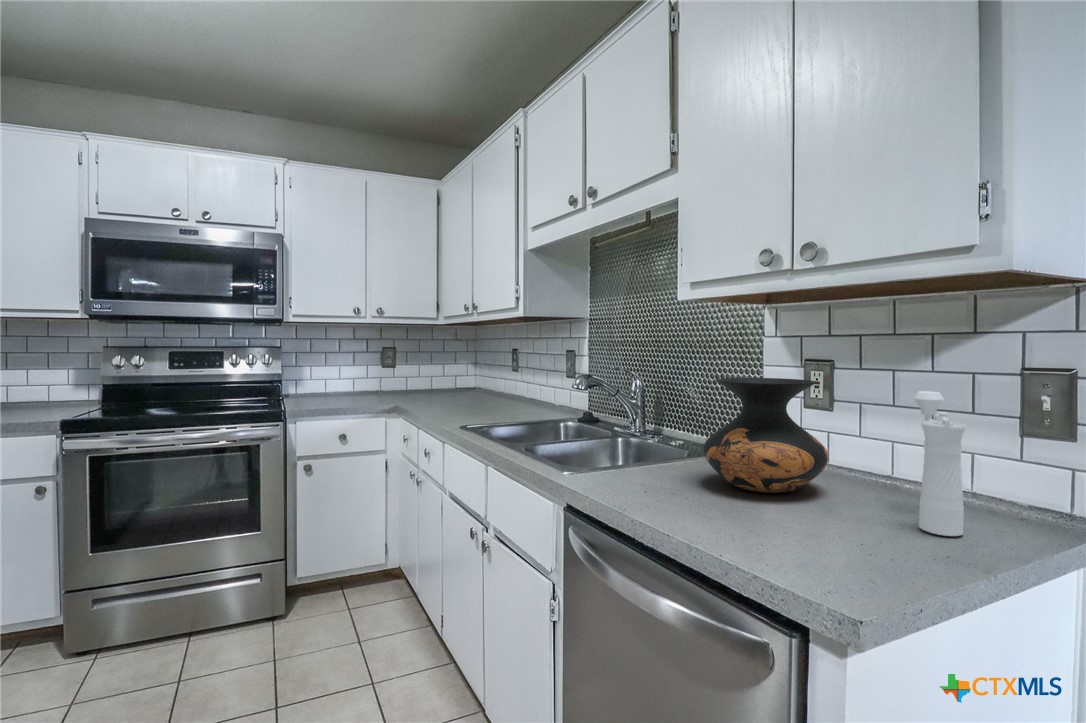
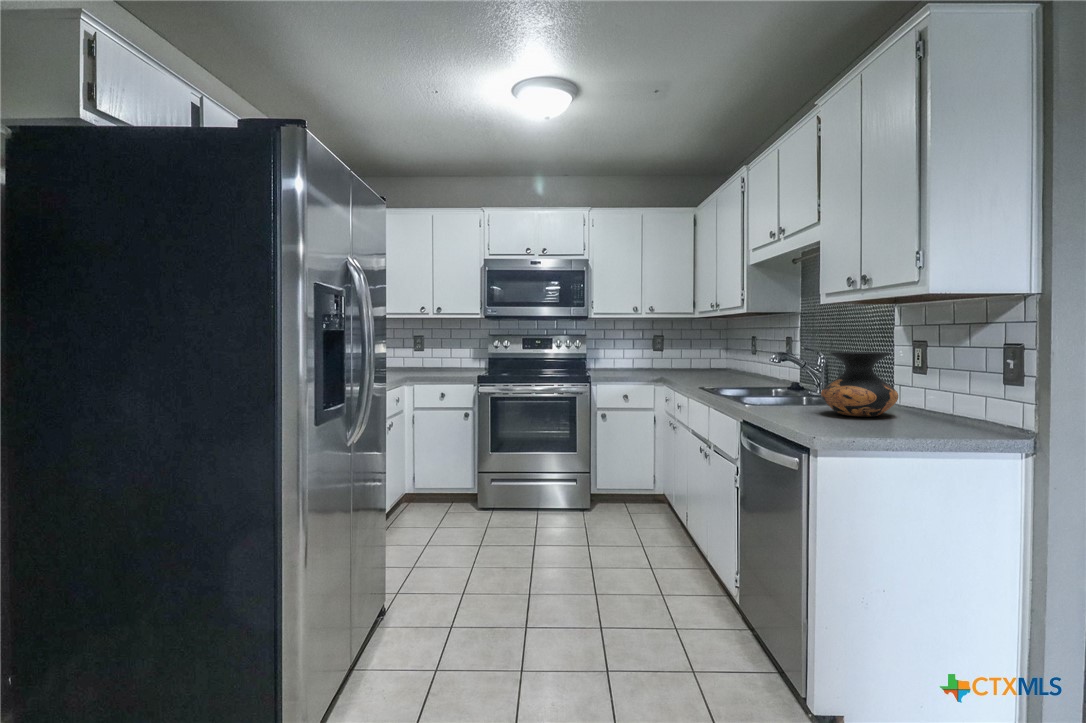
pepper mill: present [914,391,966,536] -> none [913,358,949,431]

